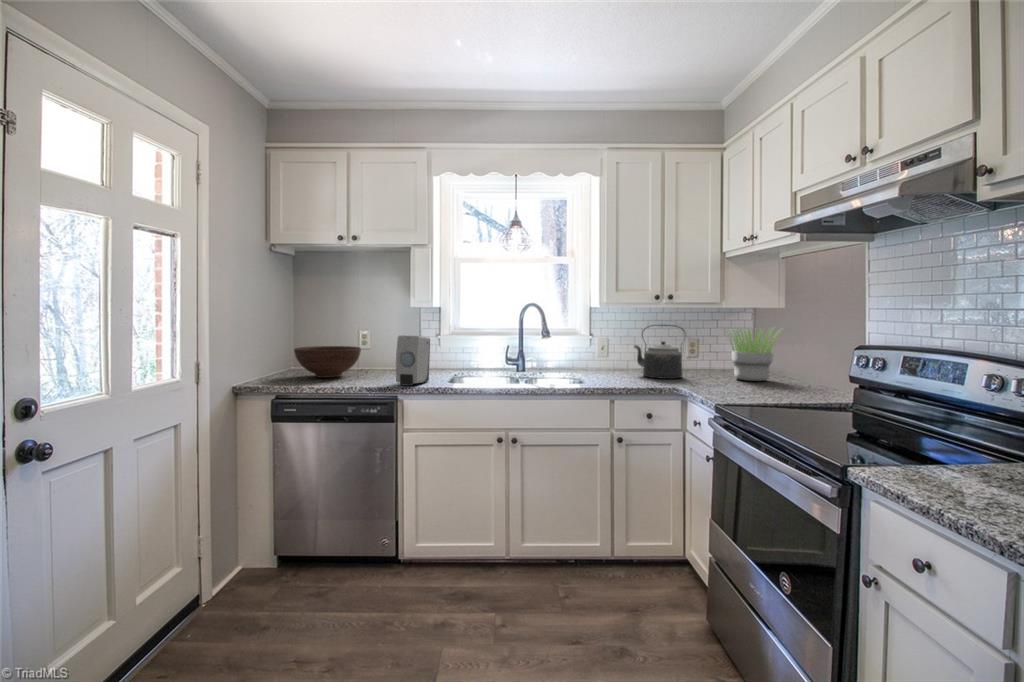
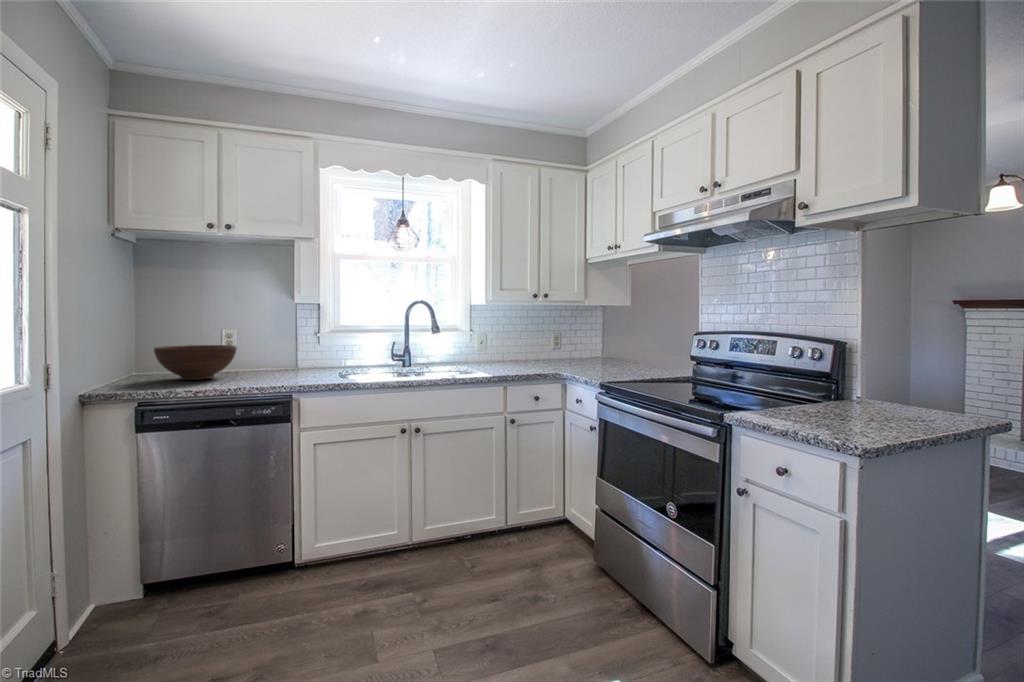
kettle: present [634,325,685,379] -> none [514,319,558,367]
potted plant: present [728,327,781,381] -> none [583,319,636,365]
soap dispenser: present [396,336,430,386] -> none [290,331,323,383]

